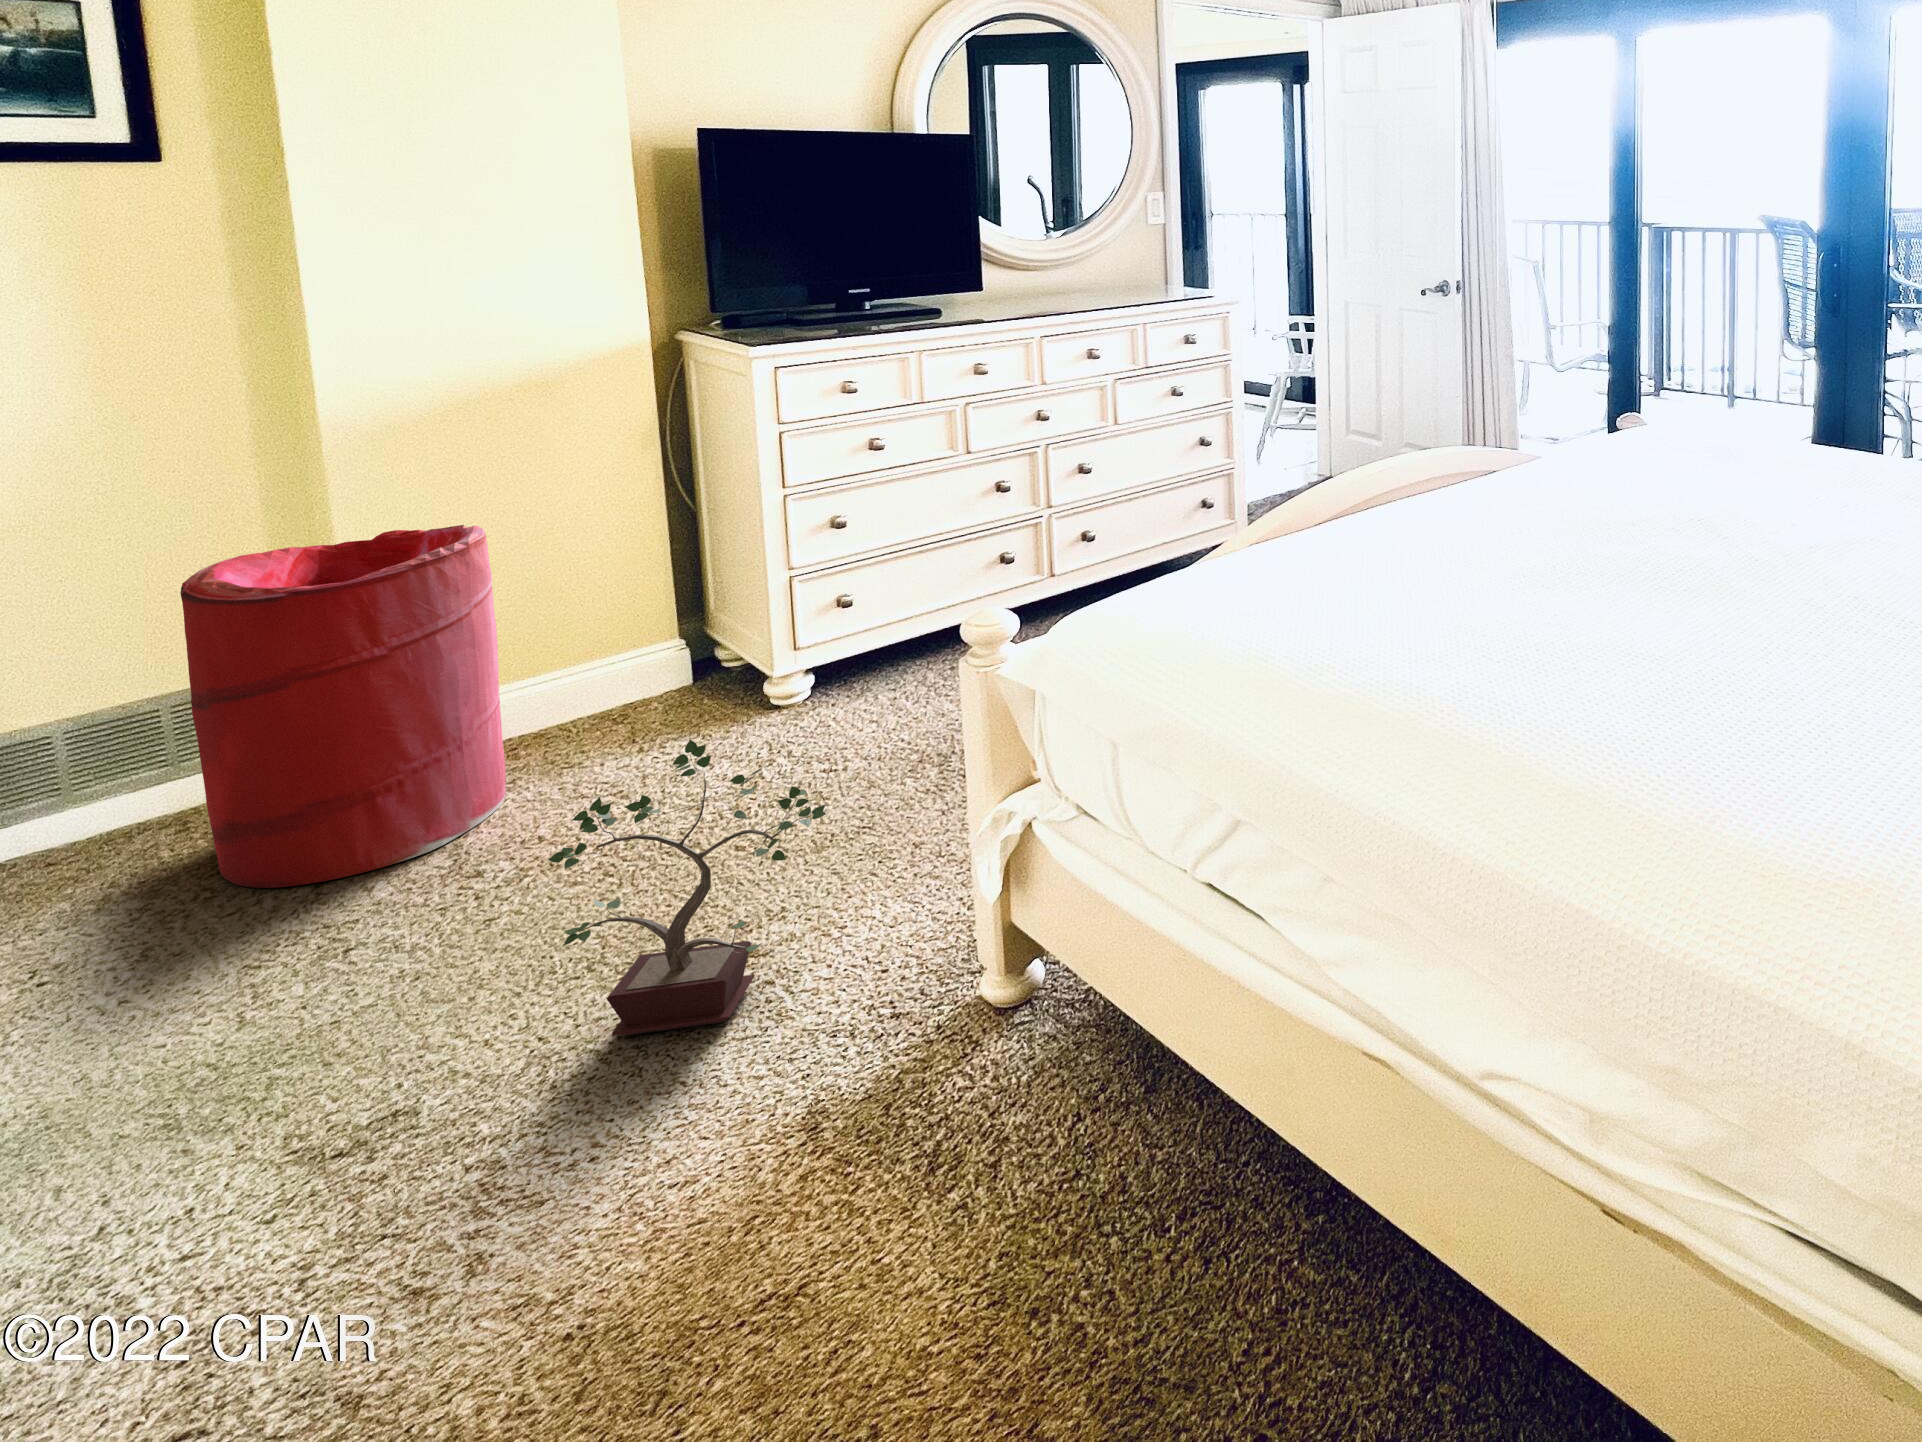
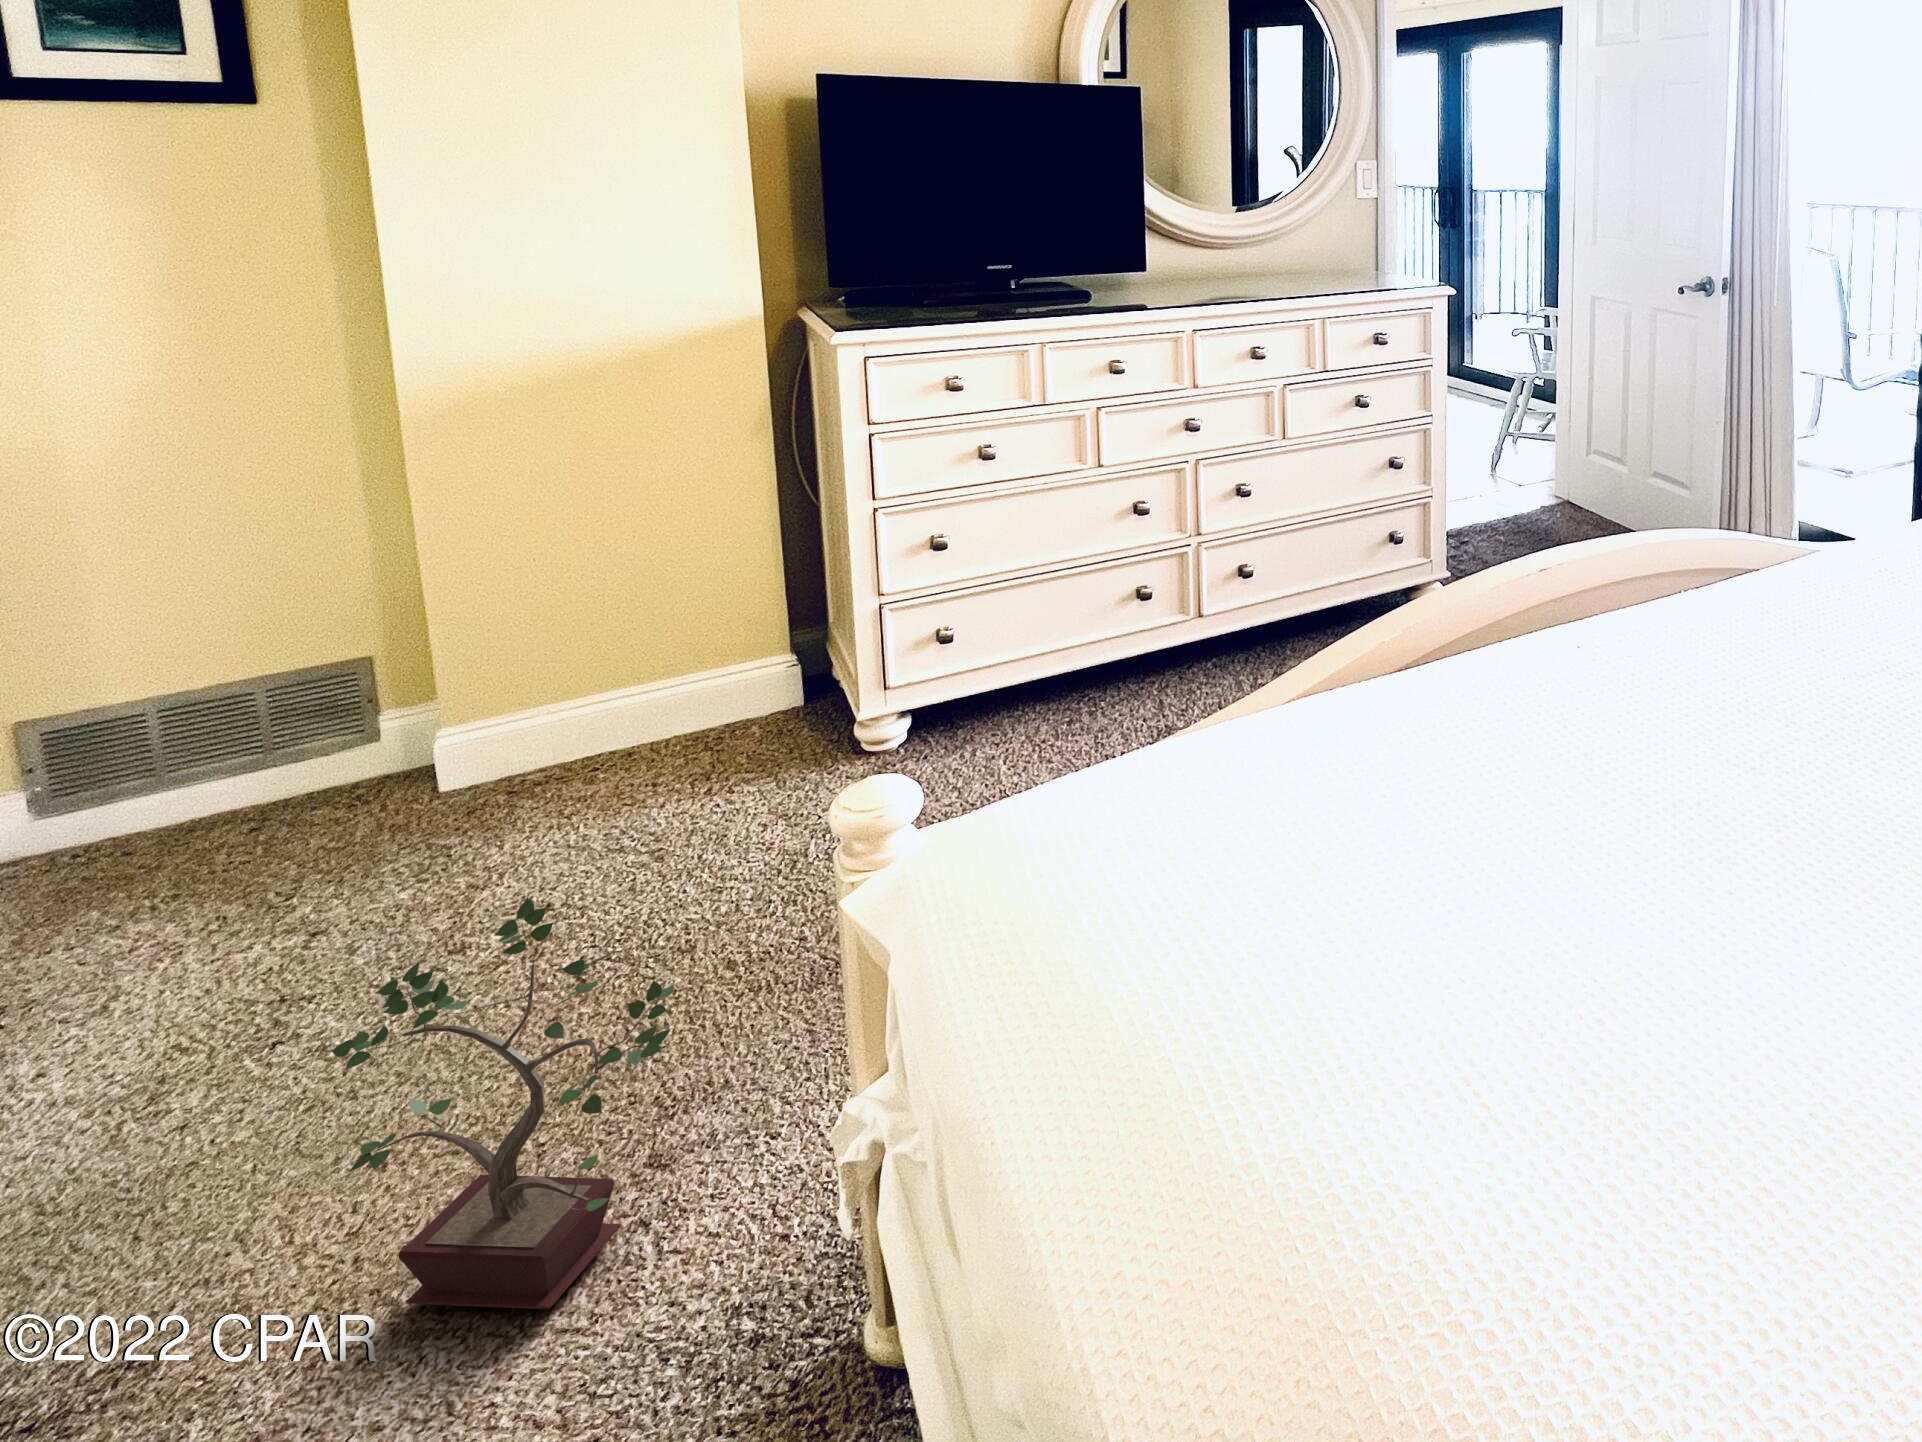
laundry hamper: present [180,525,506,888] -> none [185,522,552,941]

